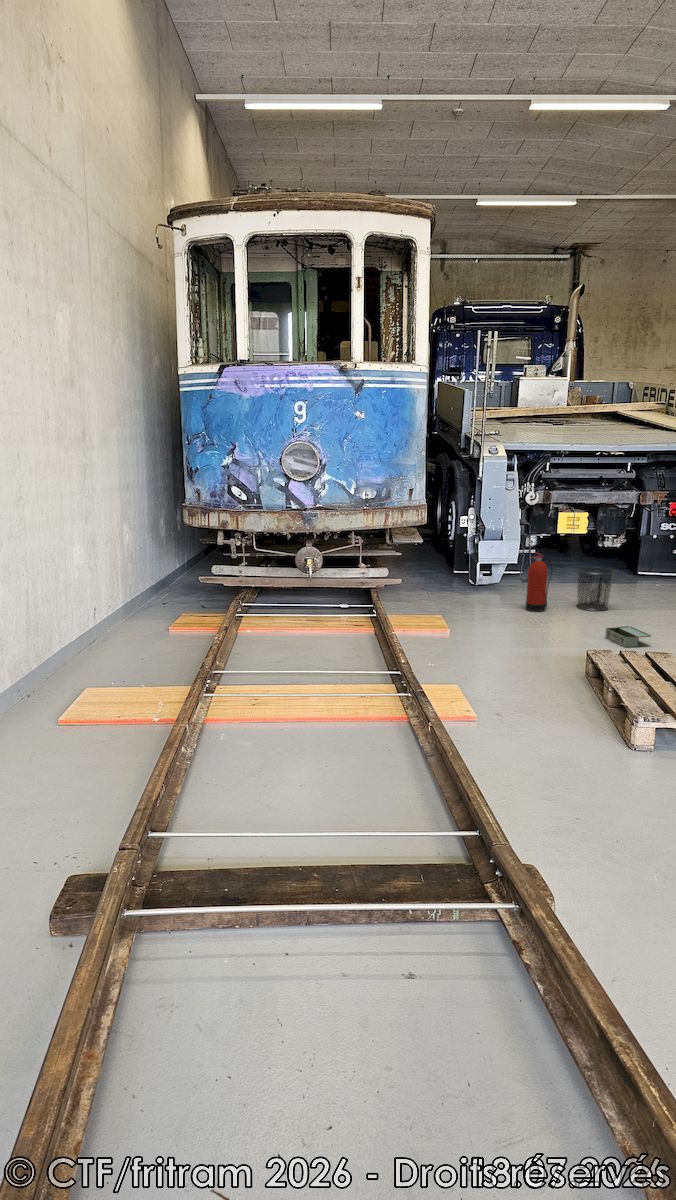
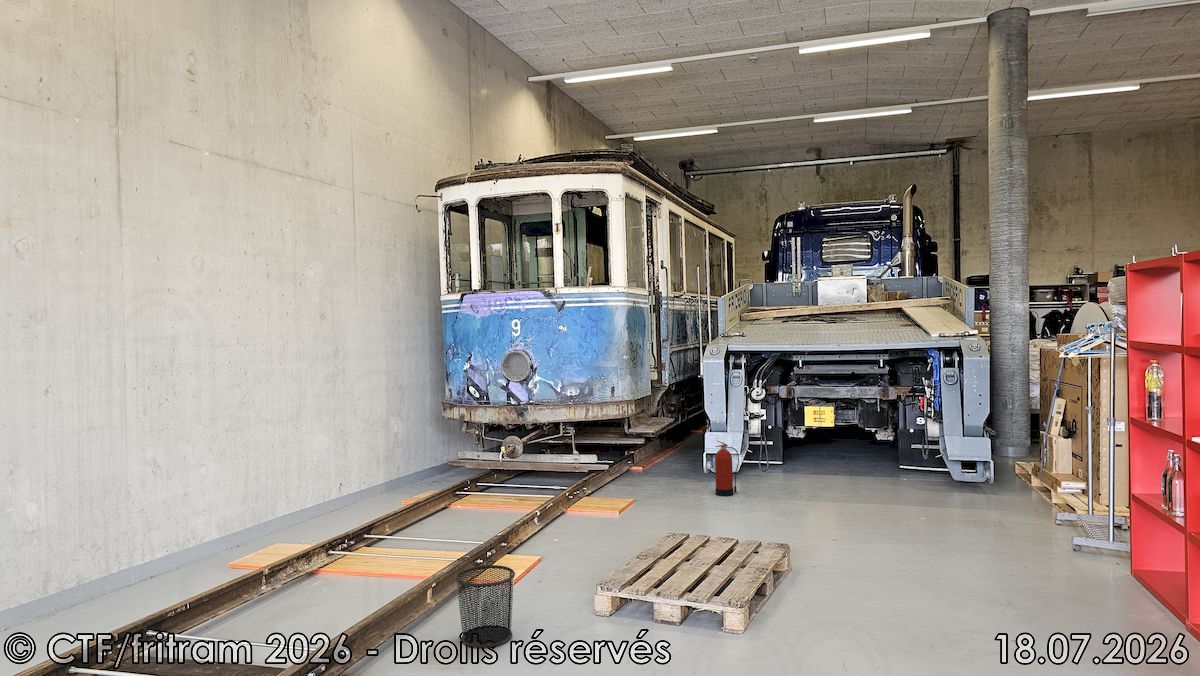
waste bin: present [577,567,614,611] -> present [455,565,515,648]
toolbox: present [605,626,651,647] -> none [745,510,775,528]

